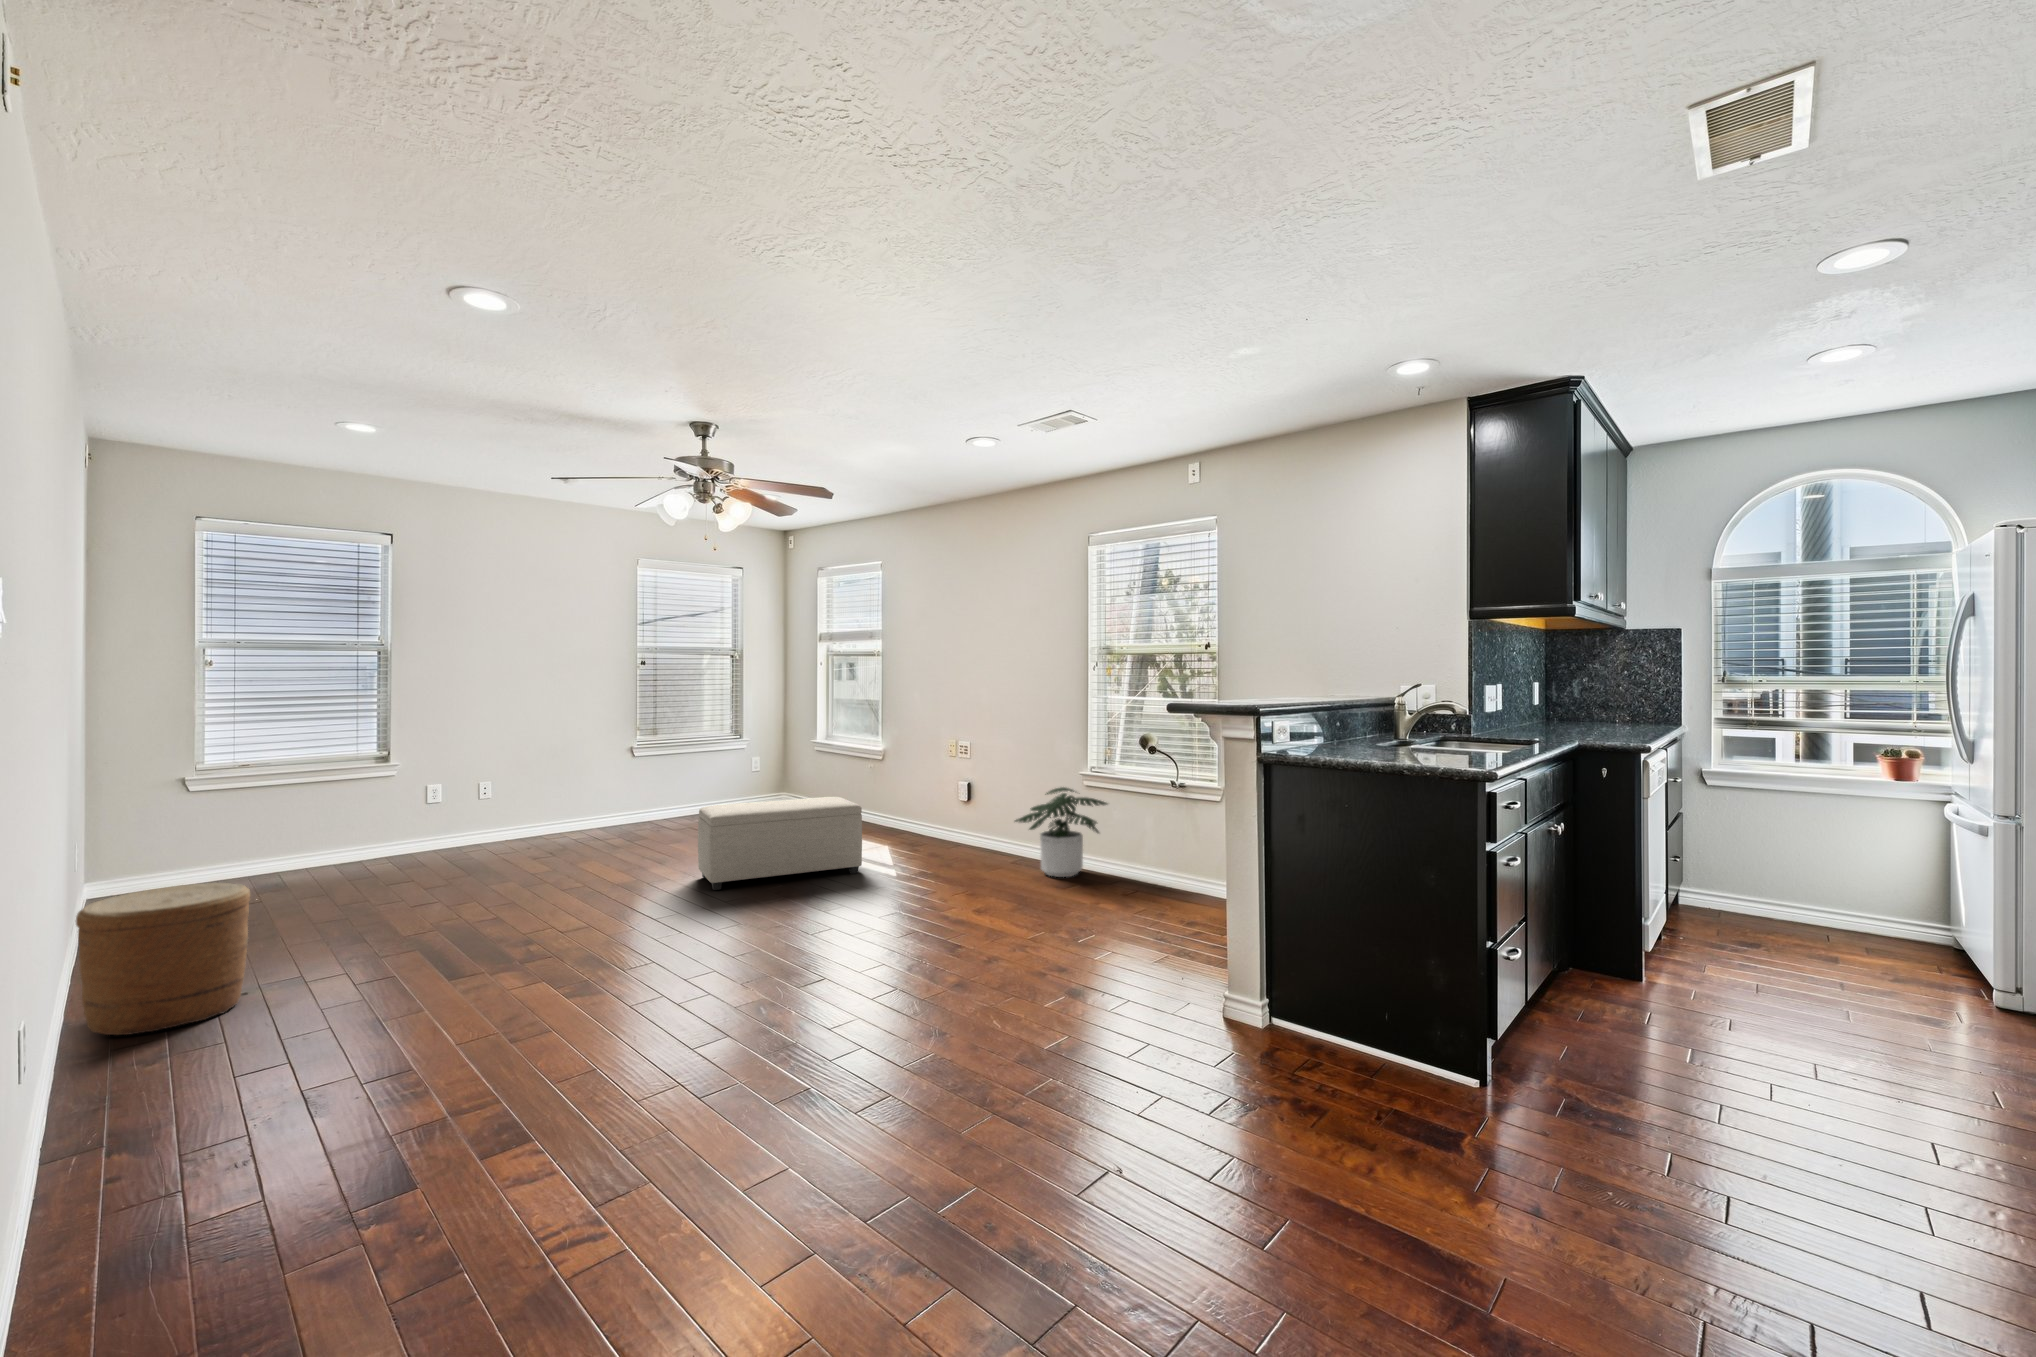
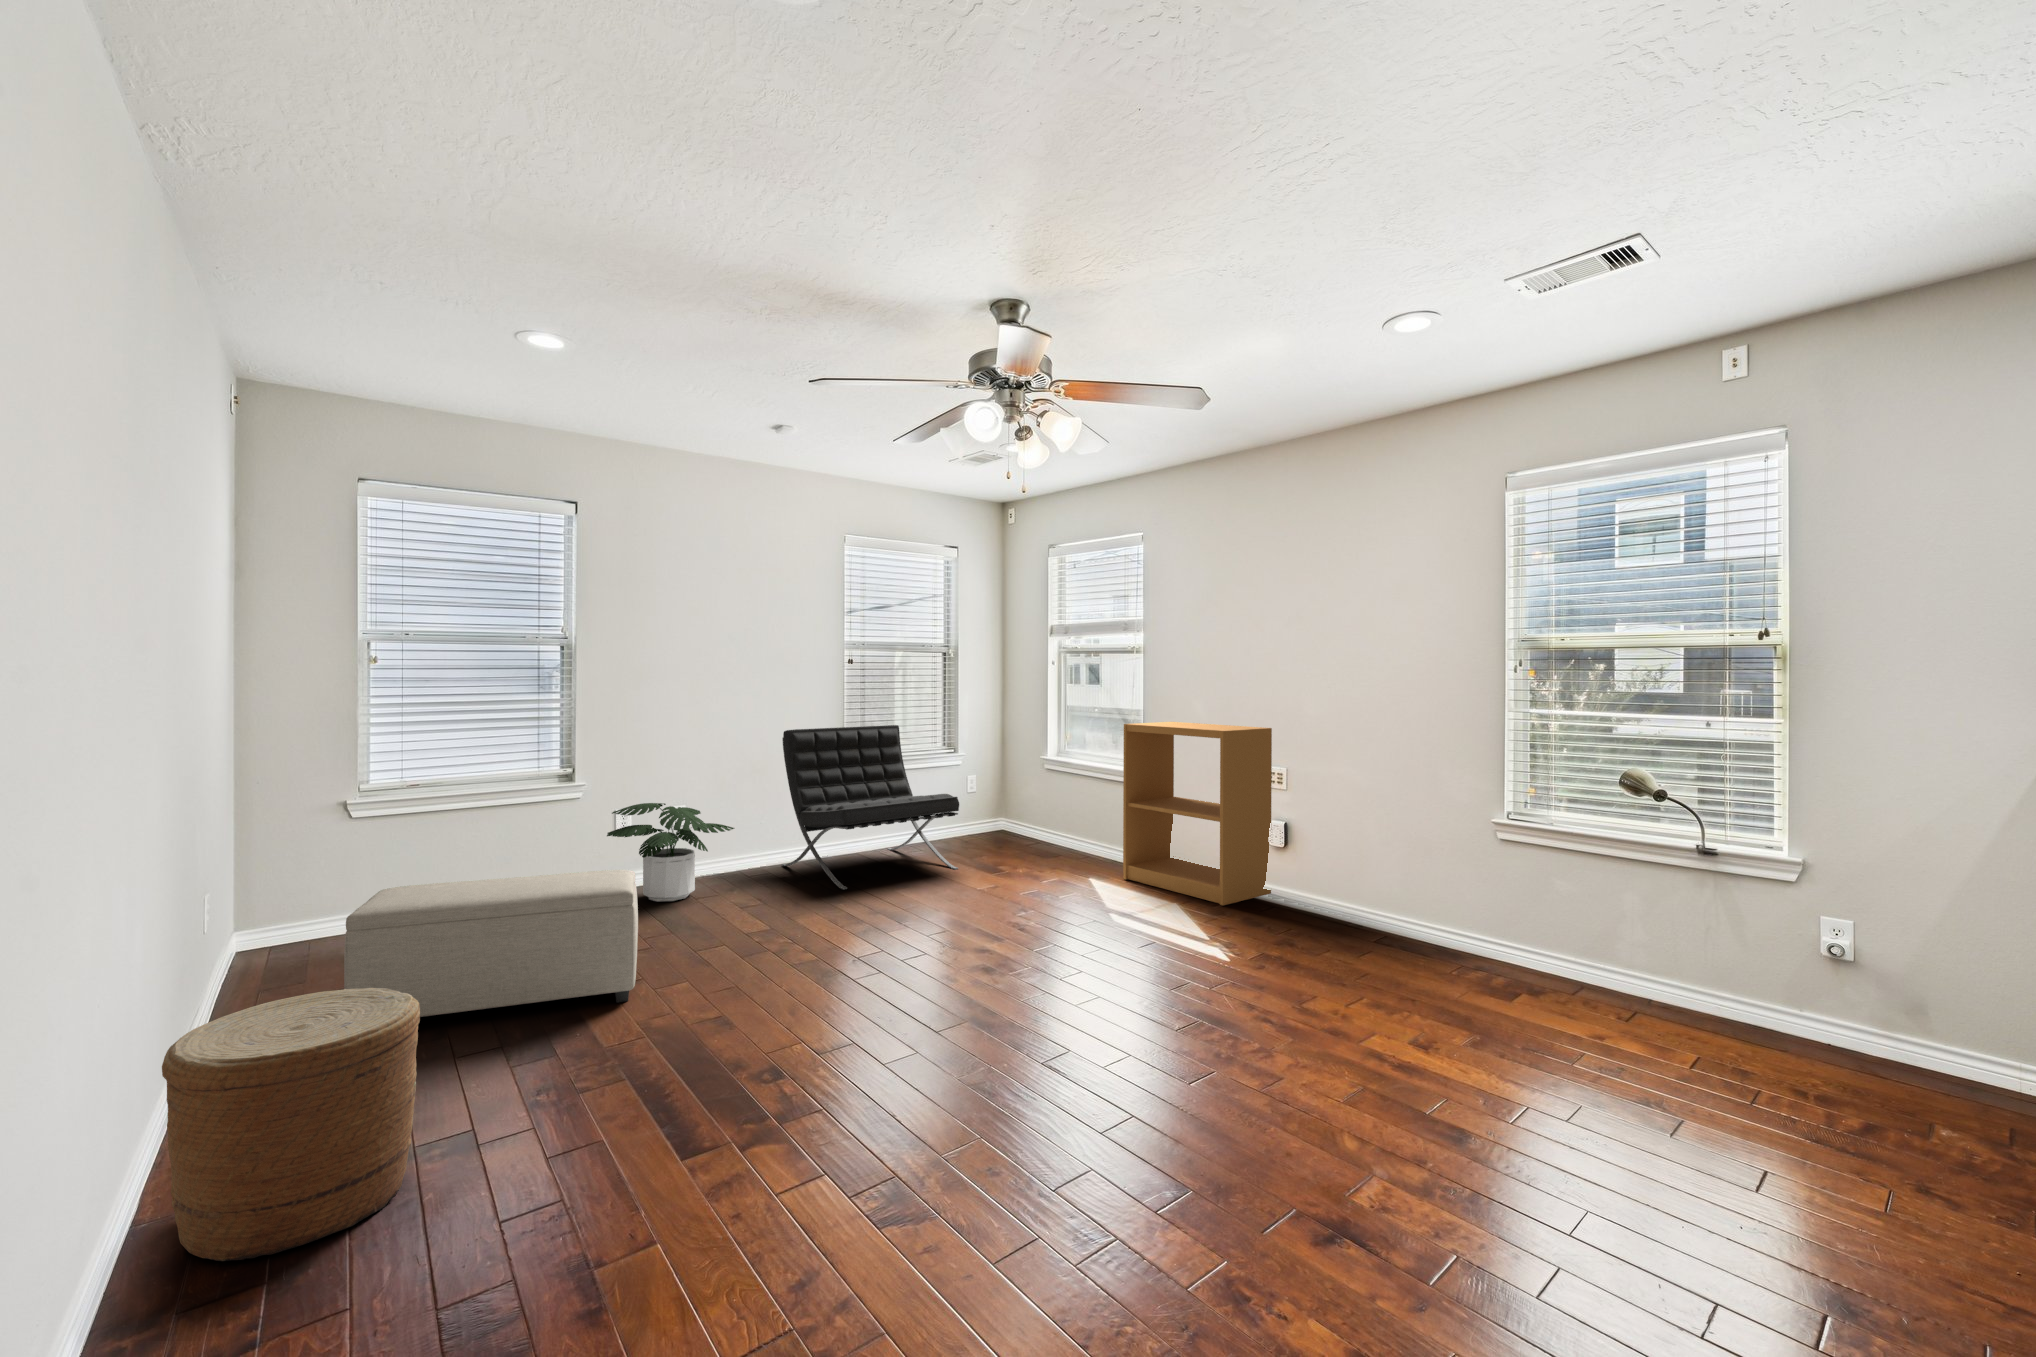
bookshelf: none [853,711,959,848] -> present [1123,722,1272,905]
lounge chair: none [578,715,727,845] -> present [782,725,959,889]
potted plant: present [1015,787,1107,877] -> present [607,803,734,902]
ottoman: present [698,797,862,890] -> present [344,870,638,1017]

